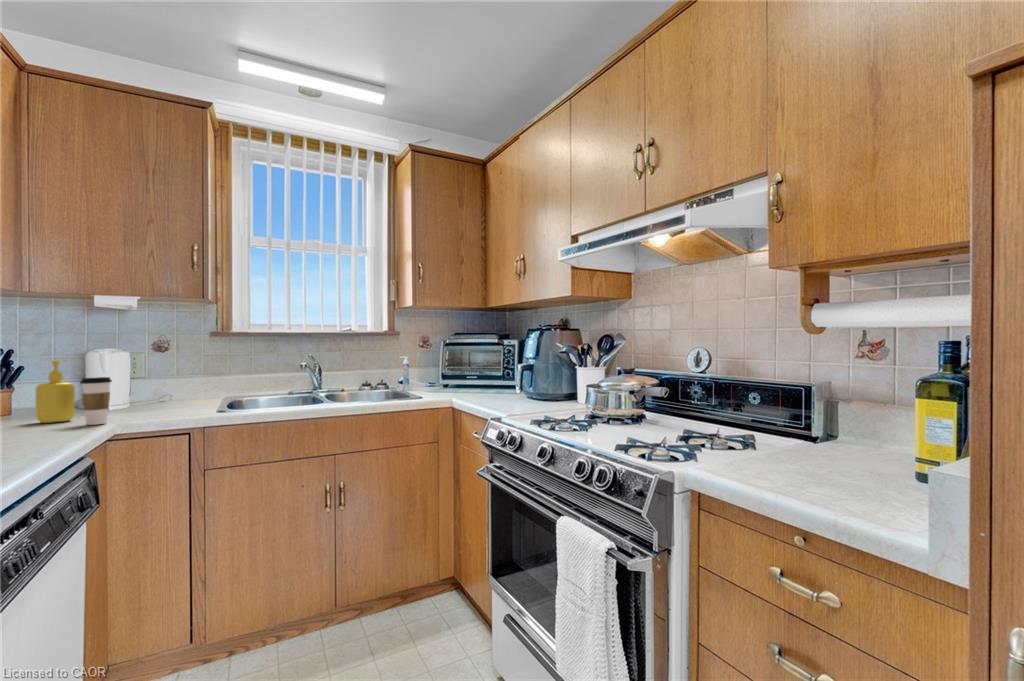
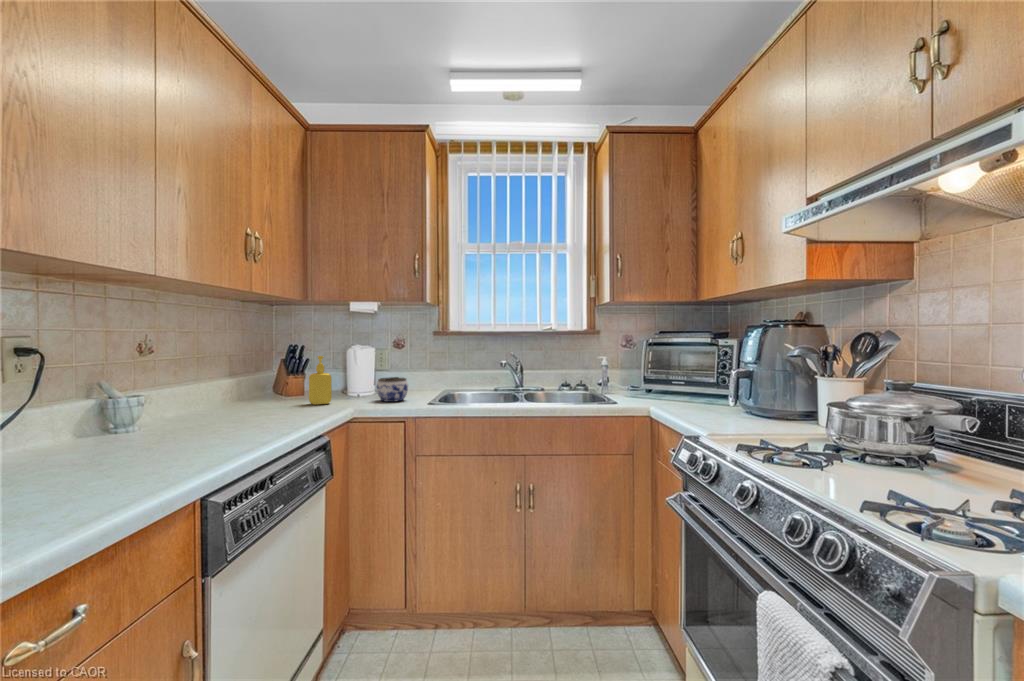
coffee cup: present [80,377,112,425] -> none [331,370,352,409]
jar: none [141,384,186,413] -> present [377,377,408,402]

